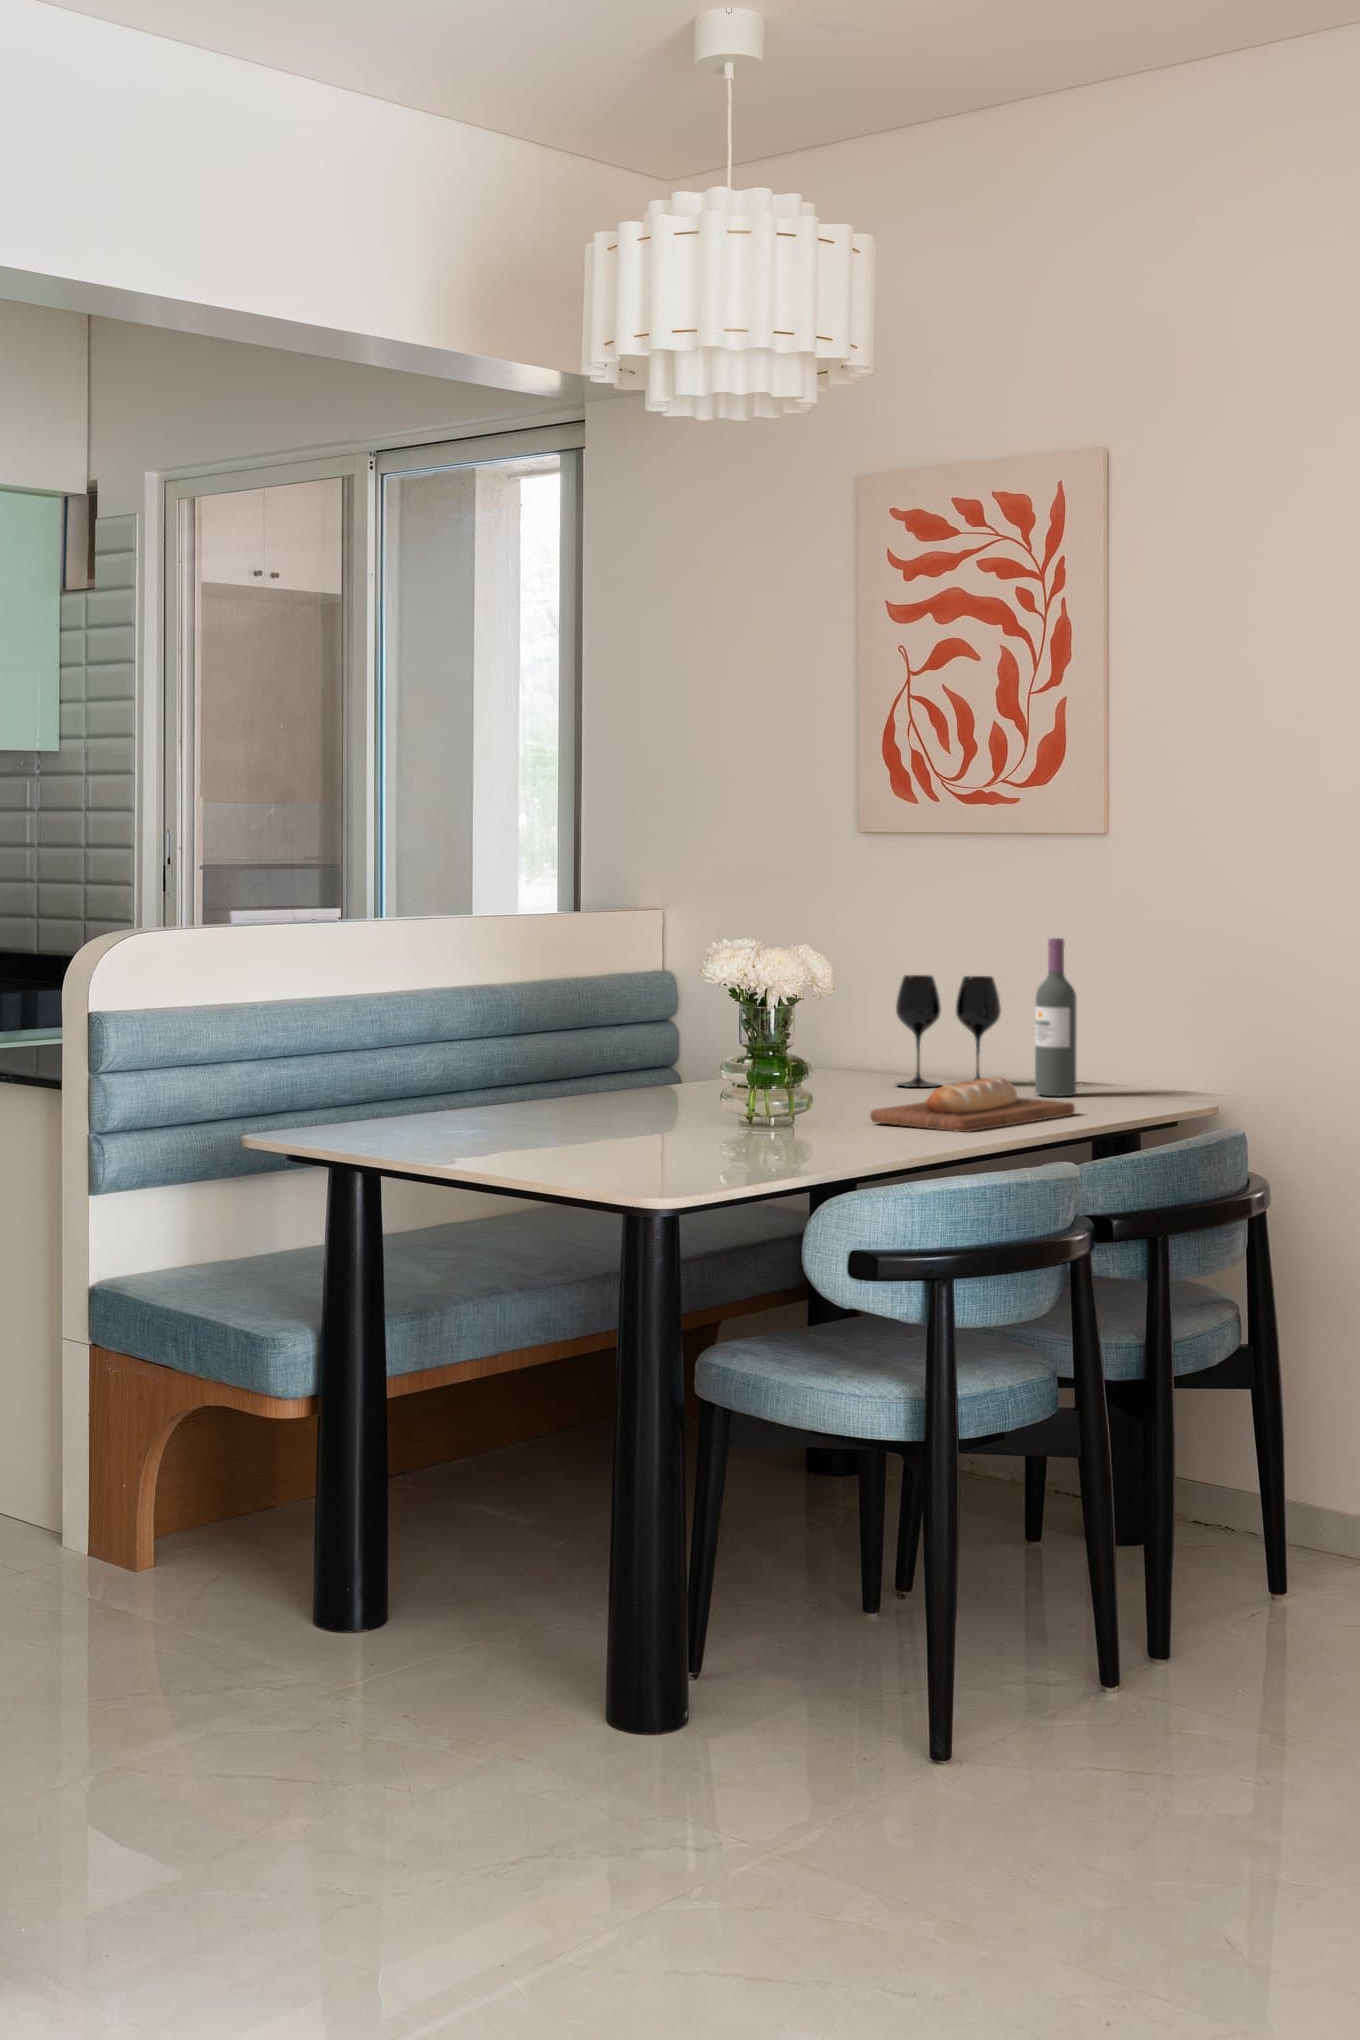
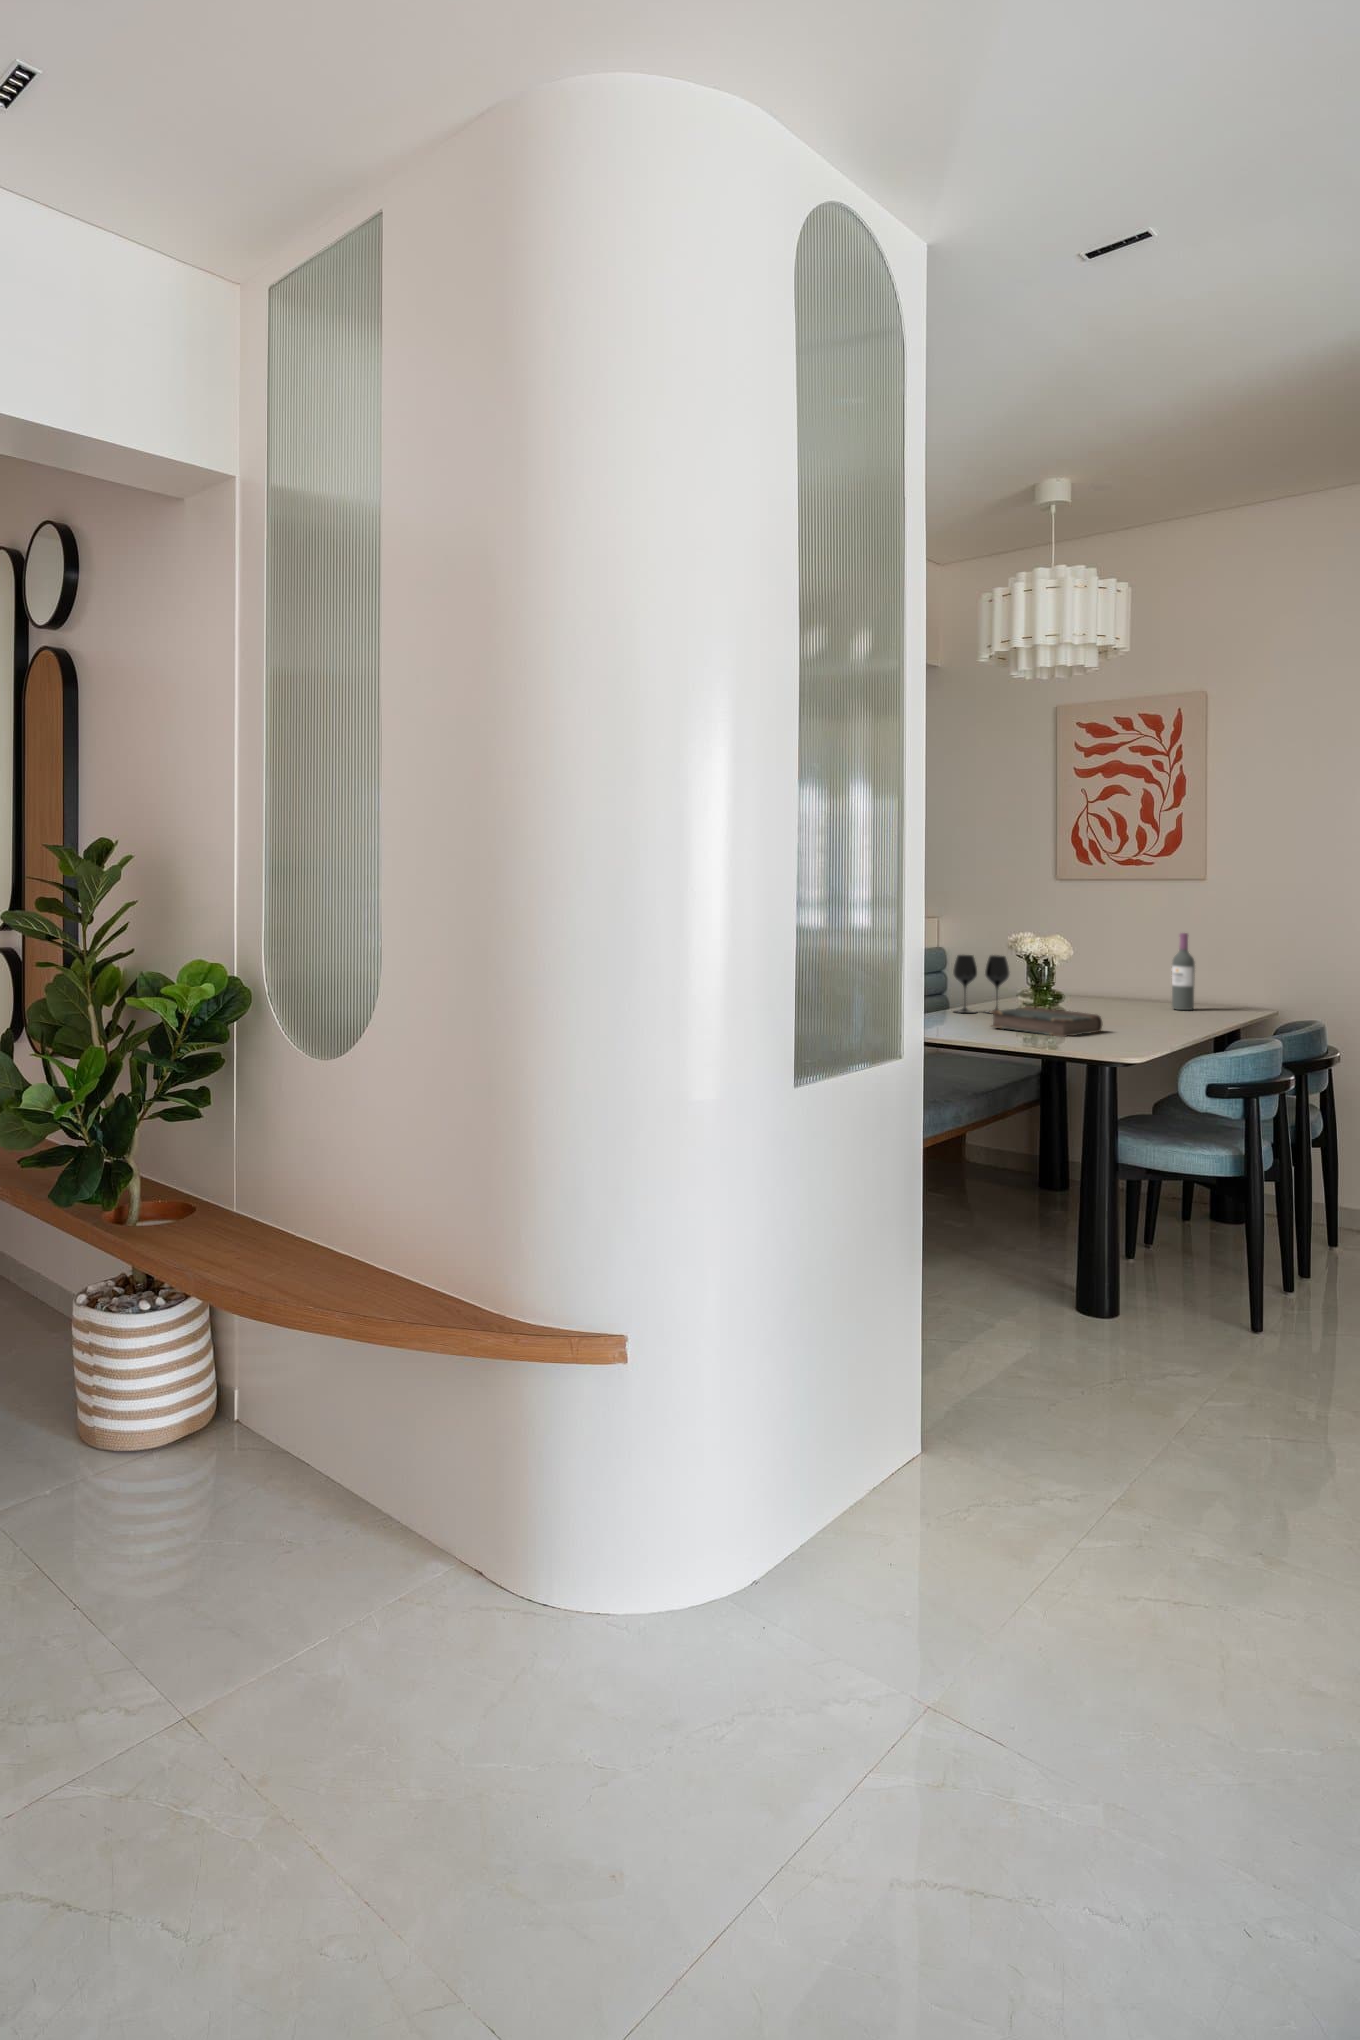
wine glass: present [896,975,1001,1087] -> present [953,955,1010,1013]
bread loaf: present [870,1077,1075,1132] -> none [1131,1001,1221,1028]
book: none [556,1091,766,1153] -> present [991,1007,1103,1037]

